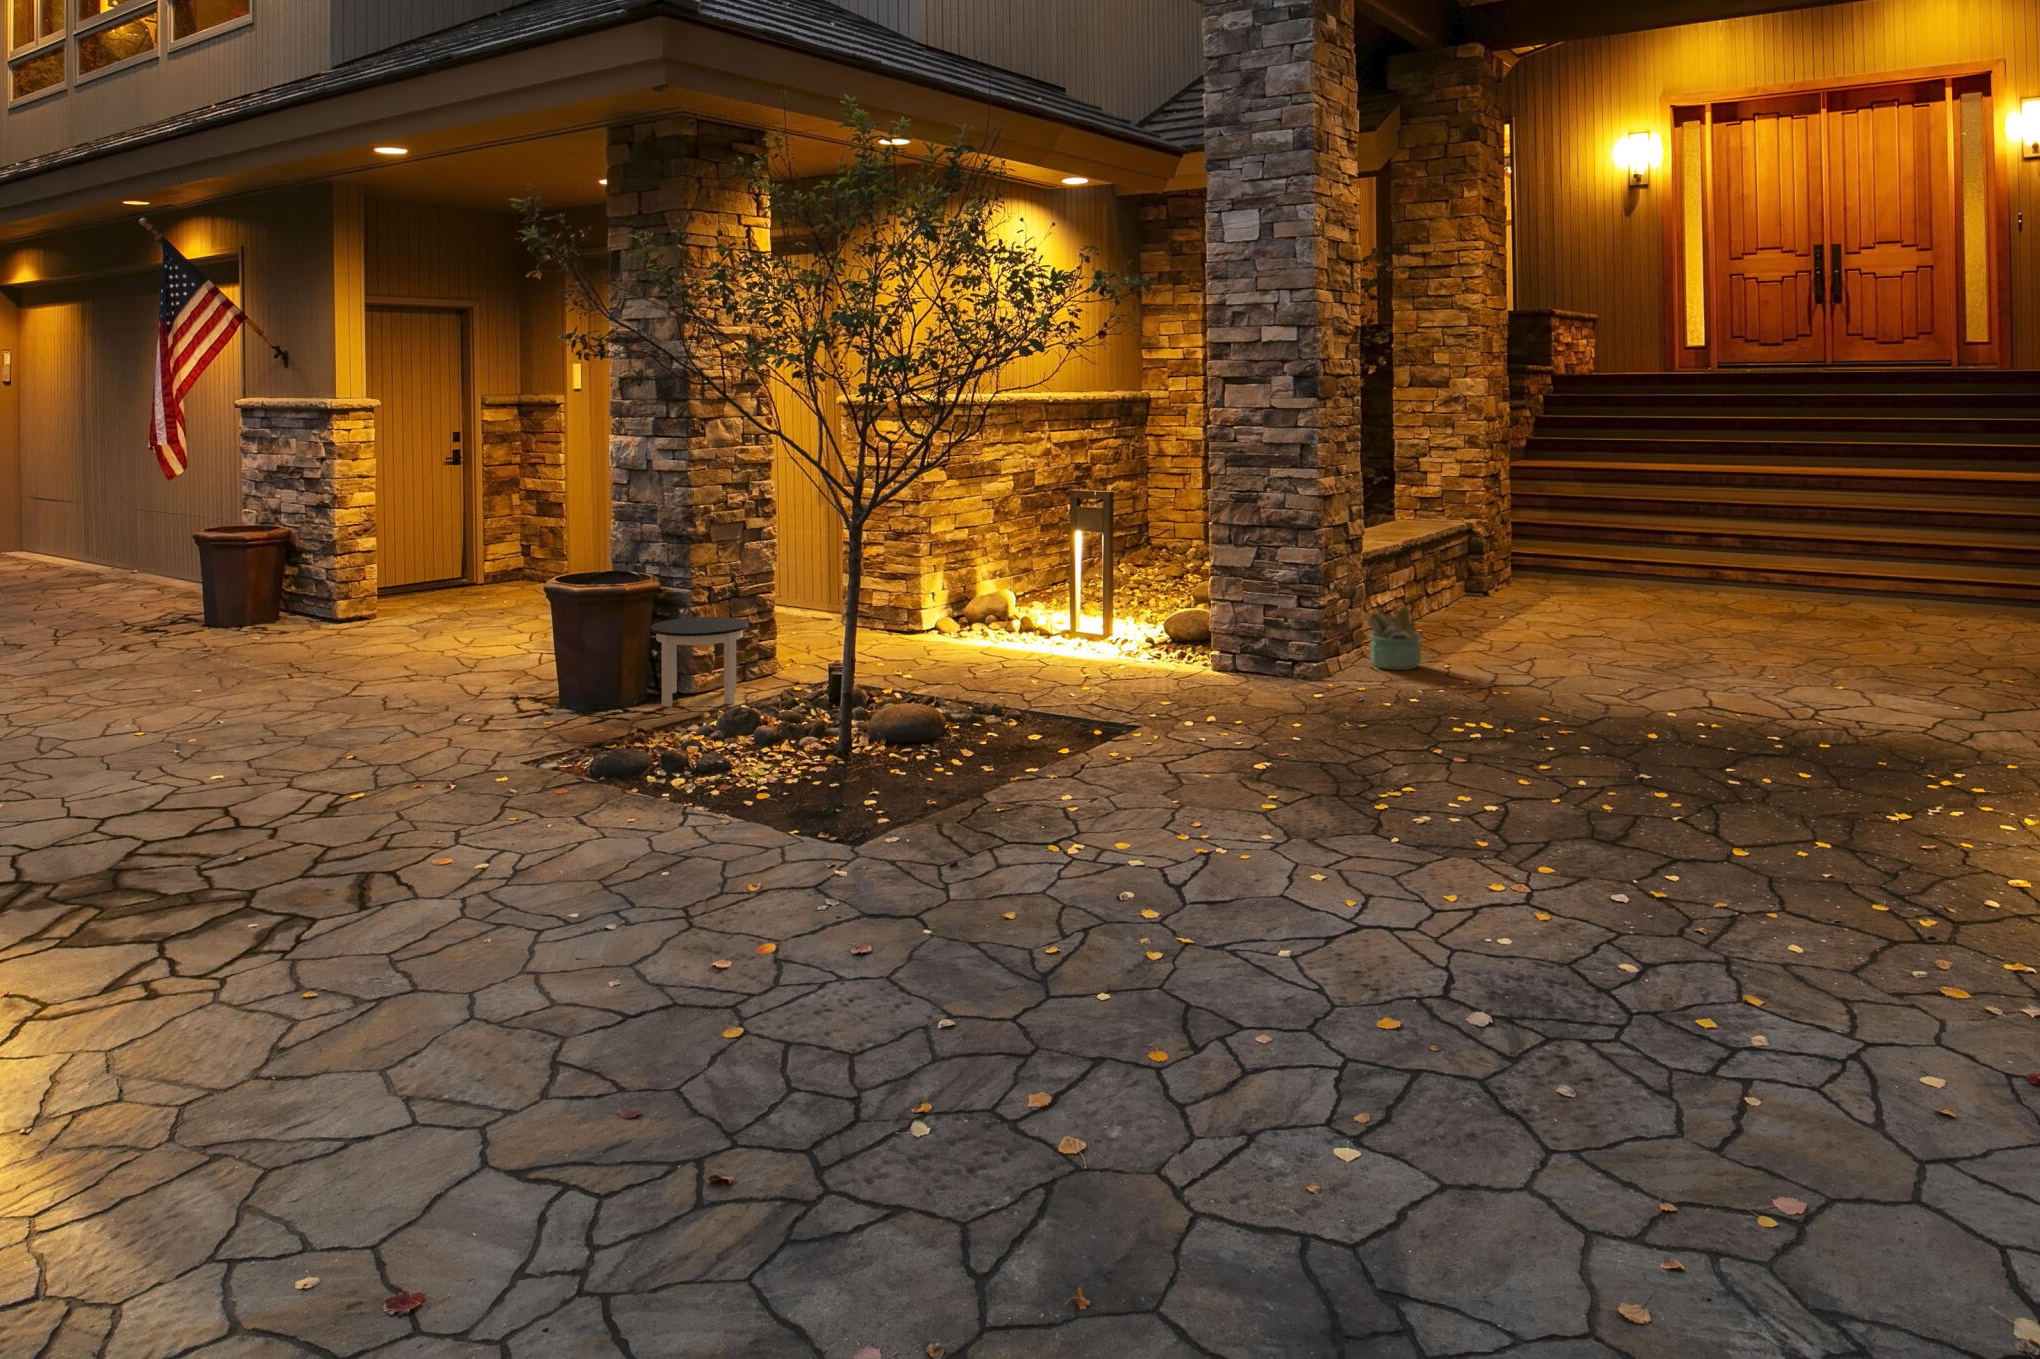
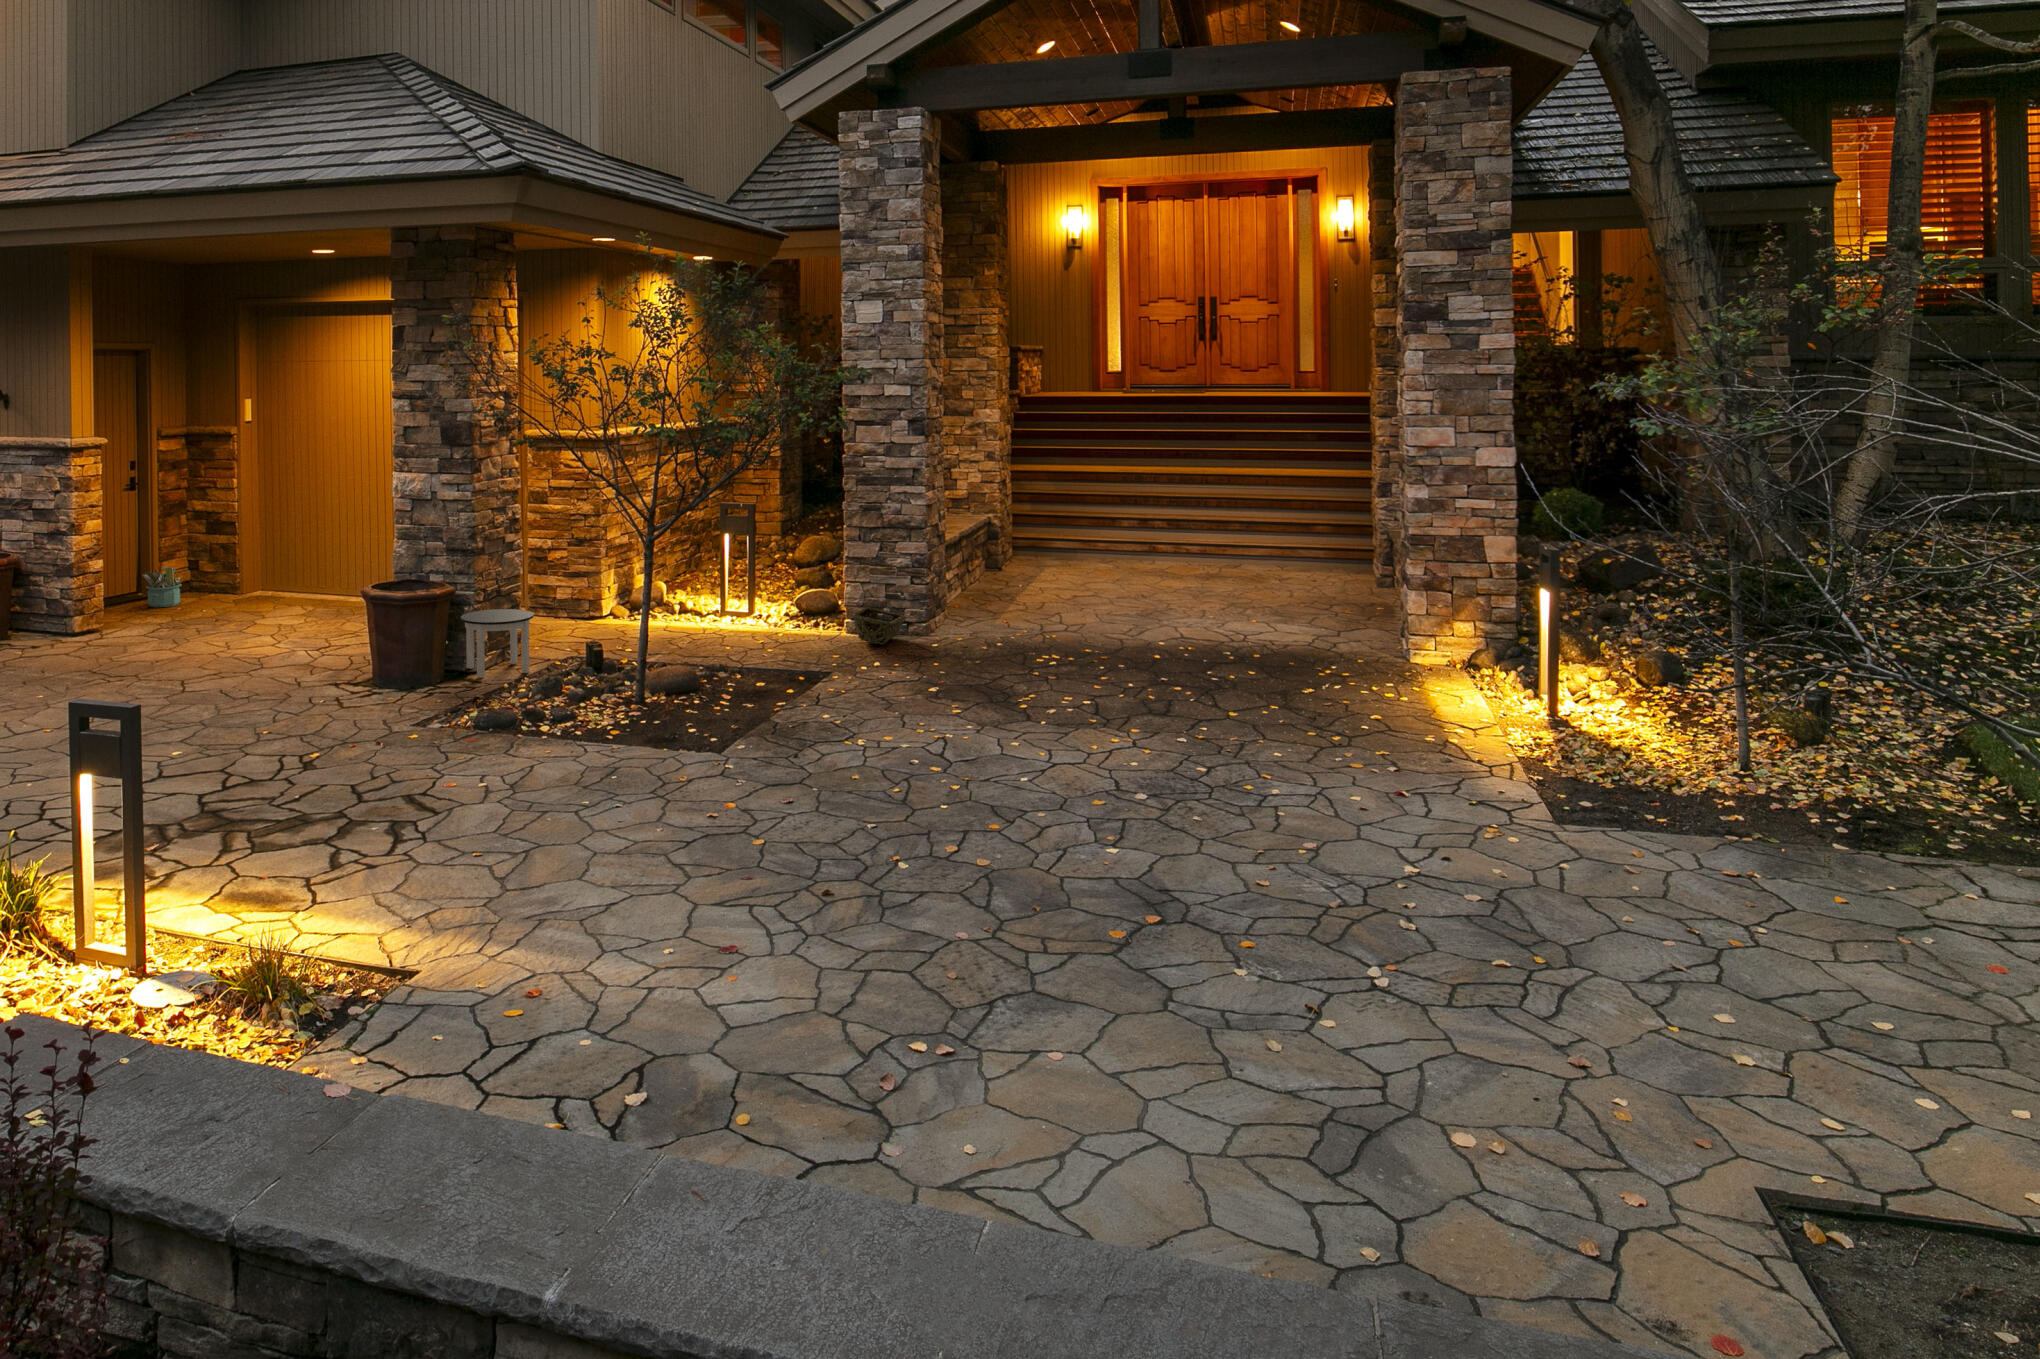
decorative plant: present [1364,606,1422,670] -> present [143,566,182,607]
woven basket: none [1197,640,1281,695] -> present [853,607,904,645]

